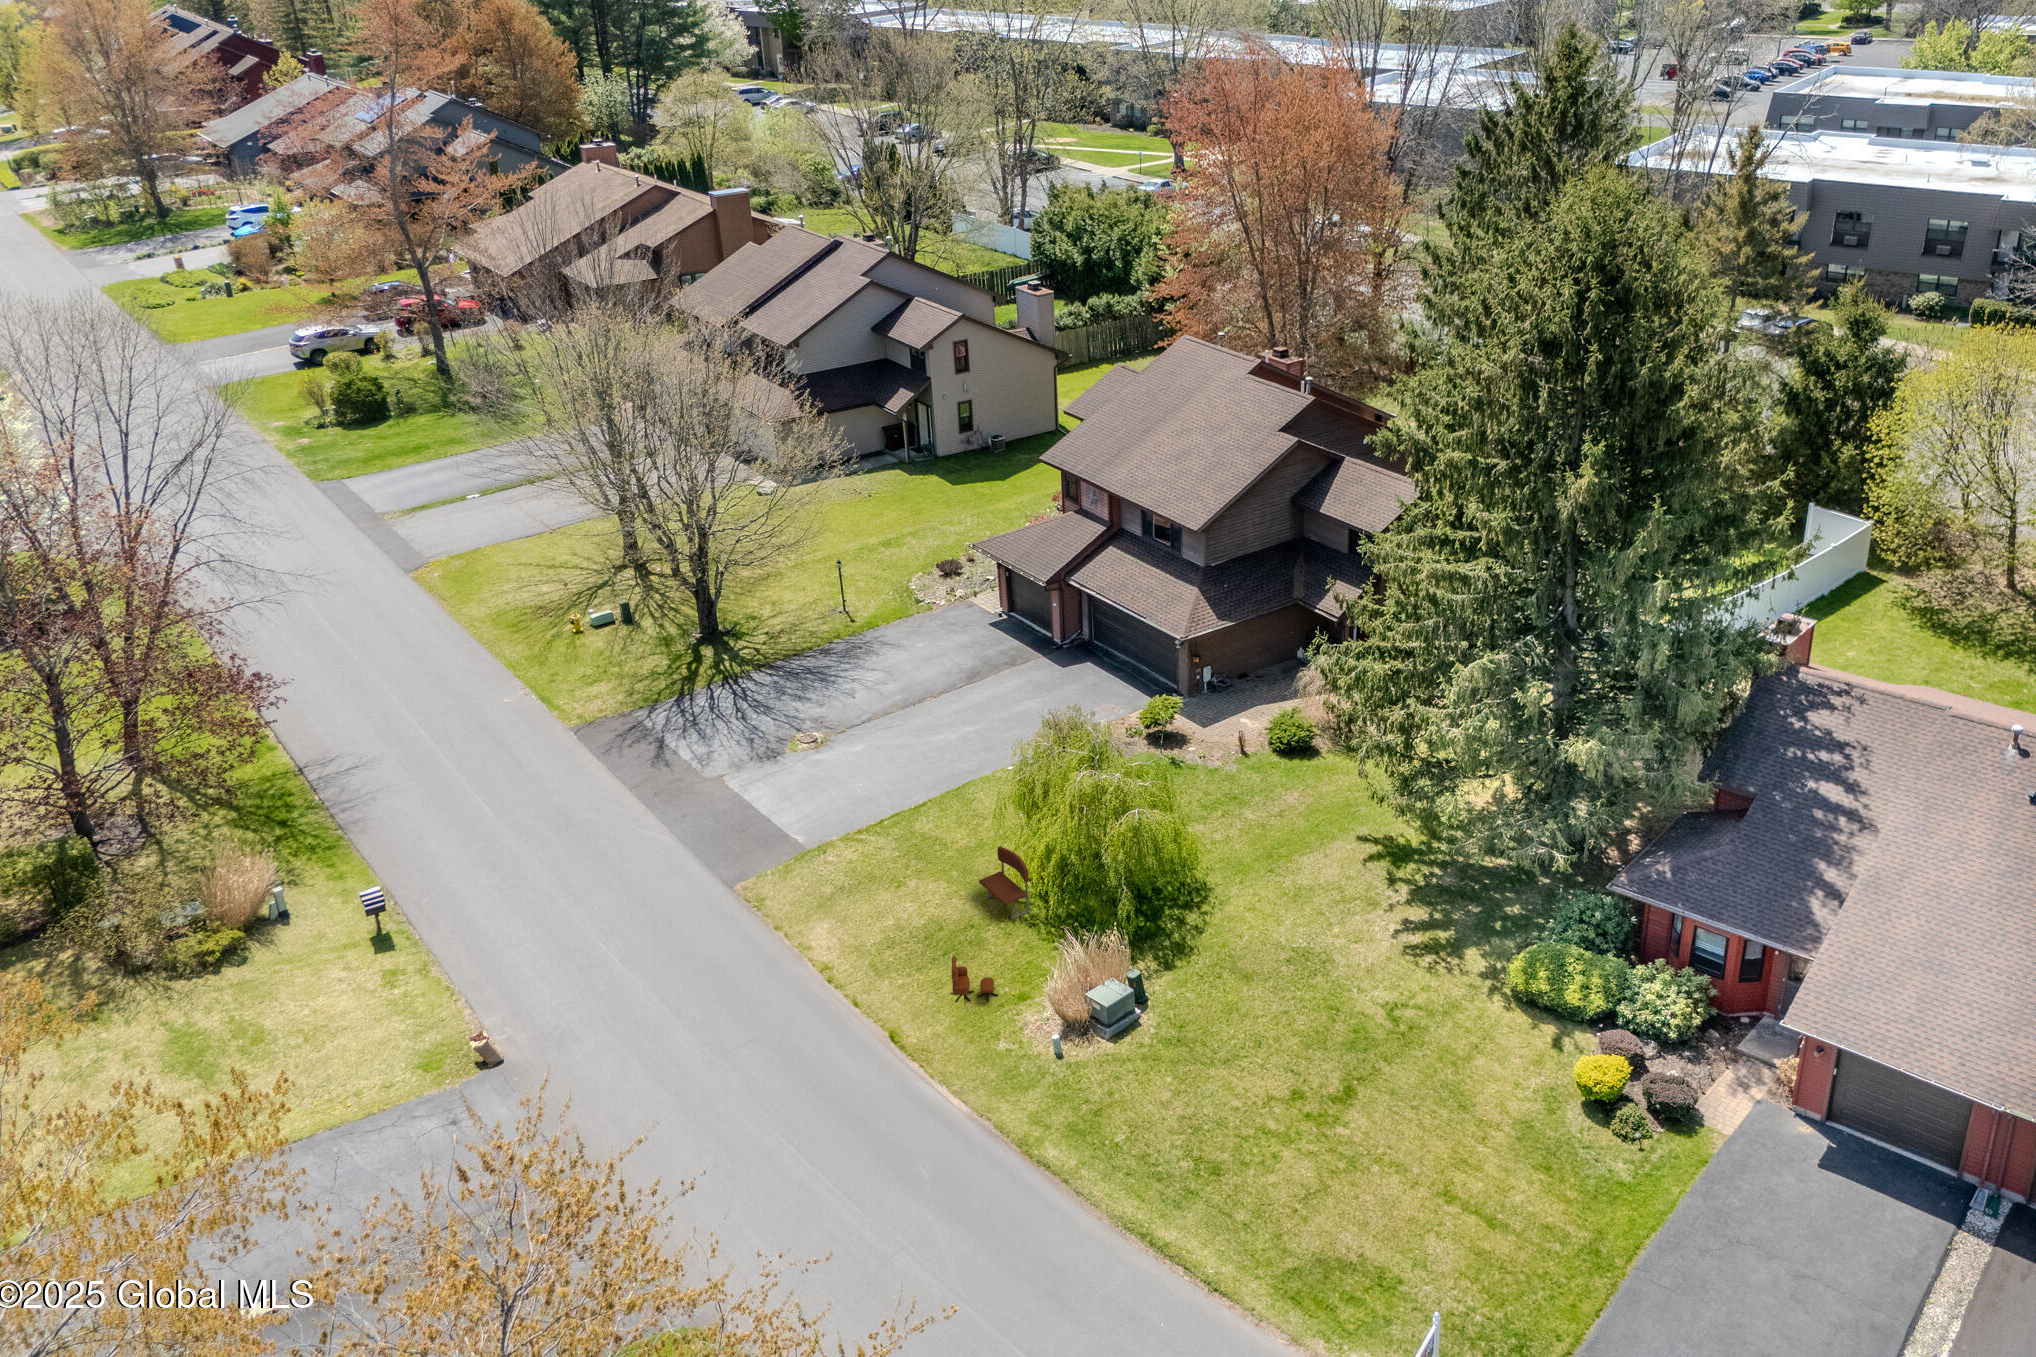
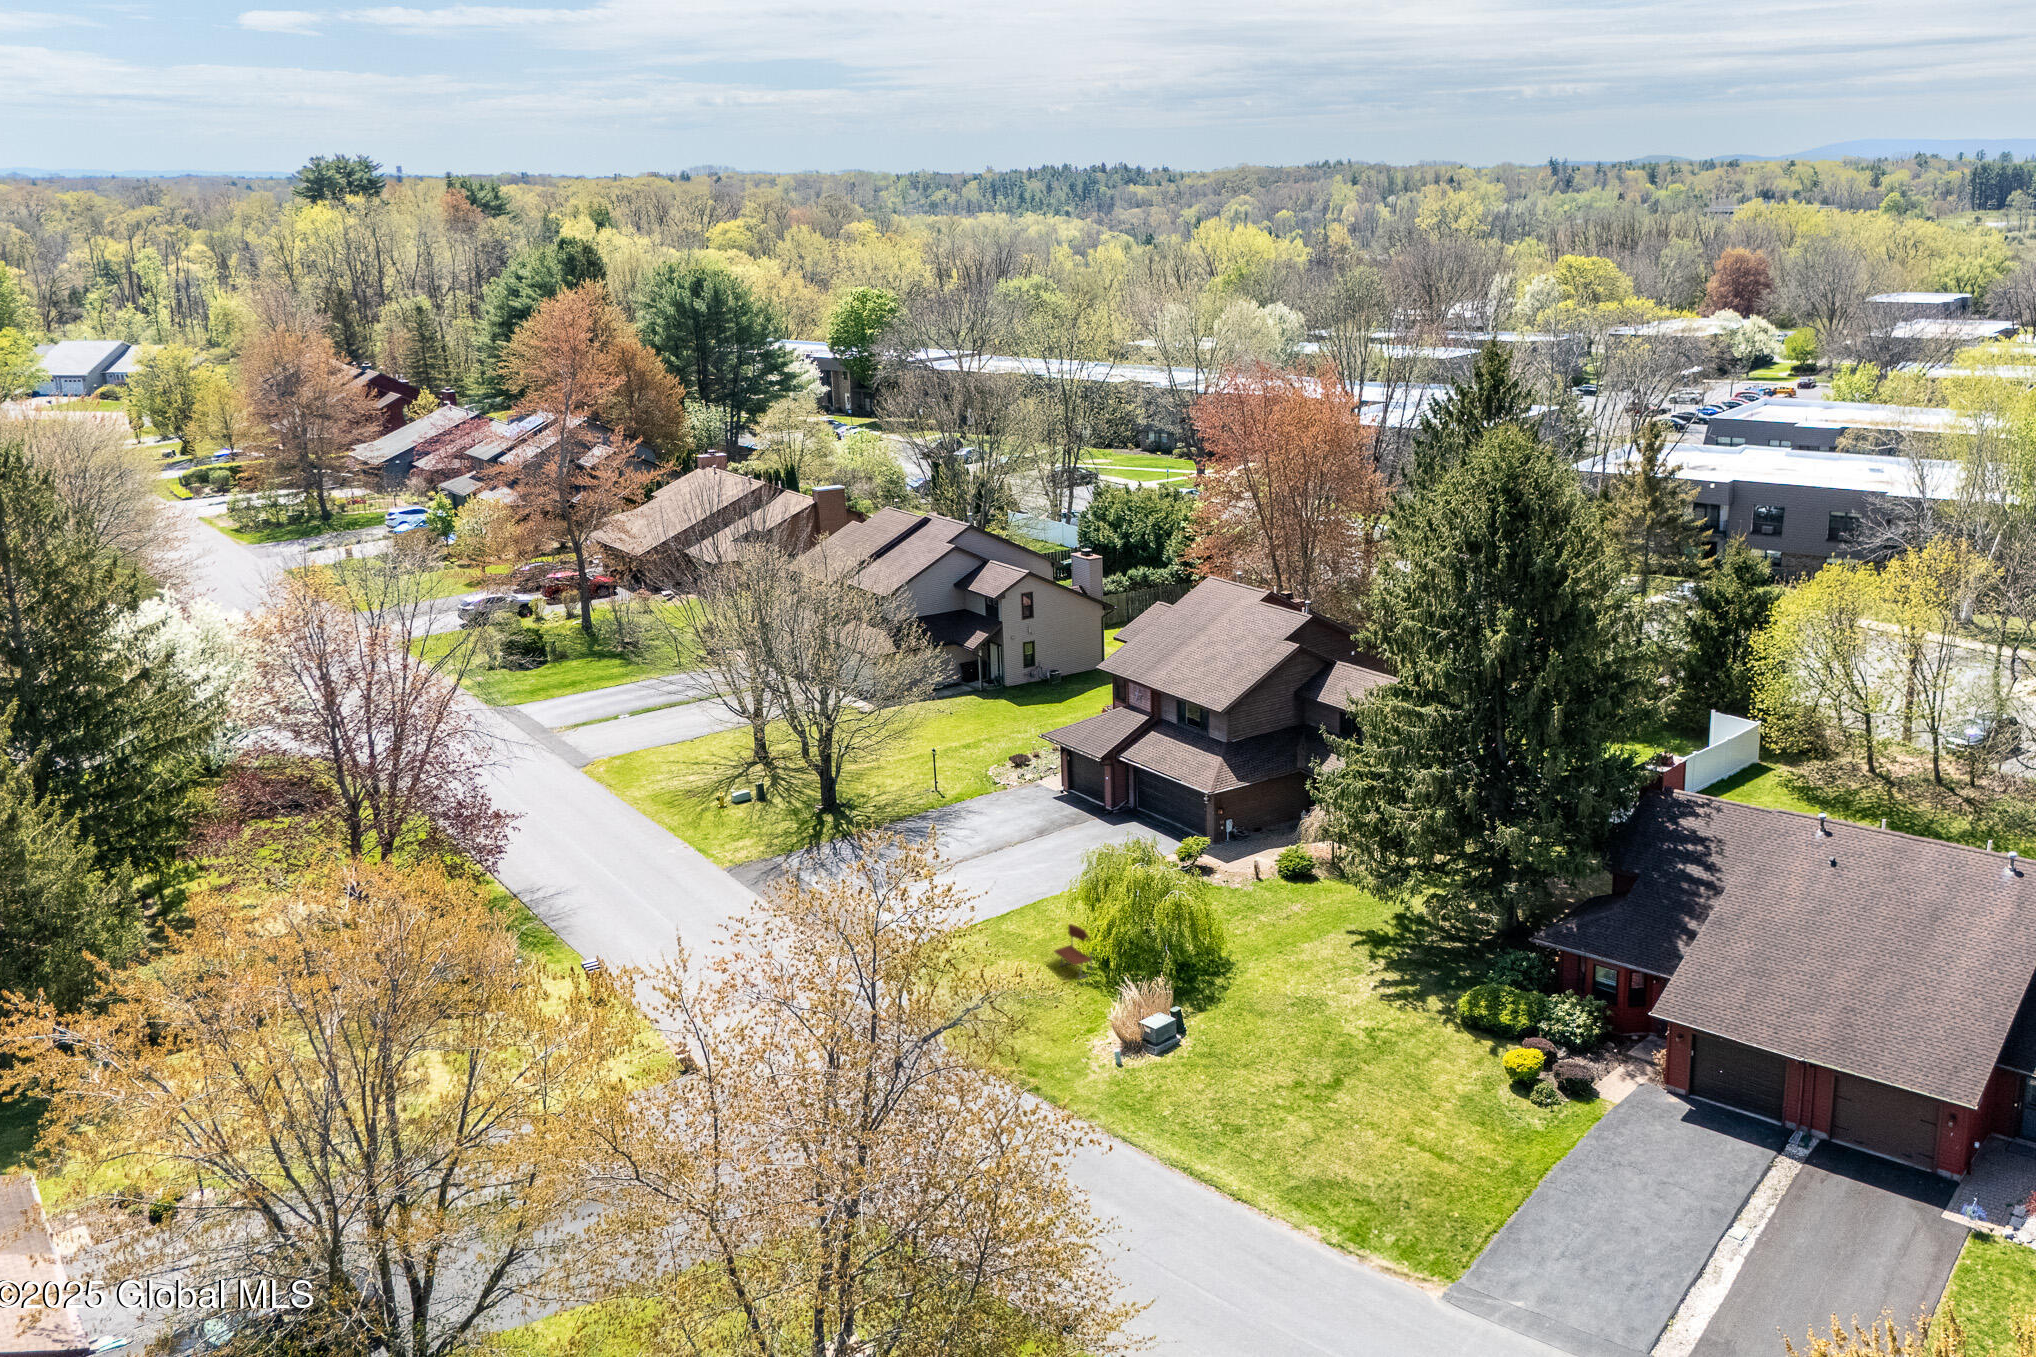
lounge chair: present [950,956,998,1002] -> none [1033,992,1070,1029]

